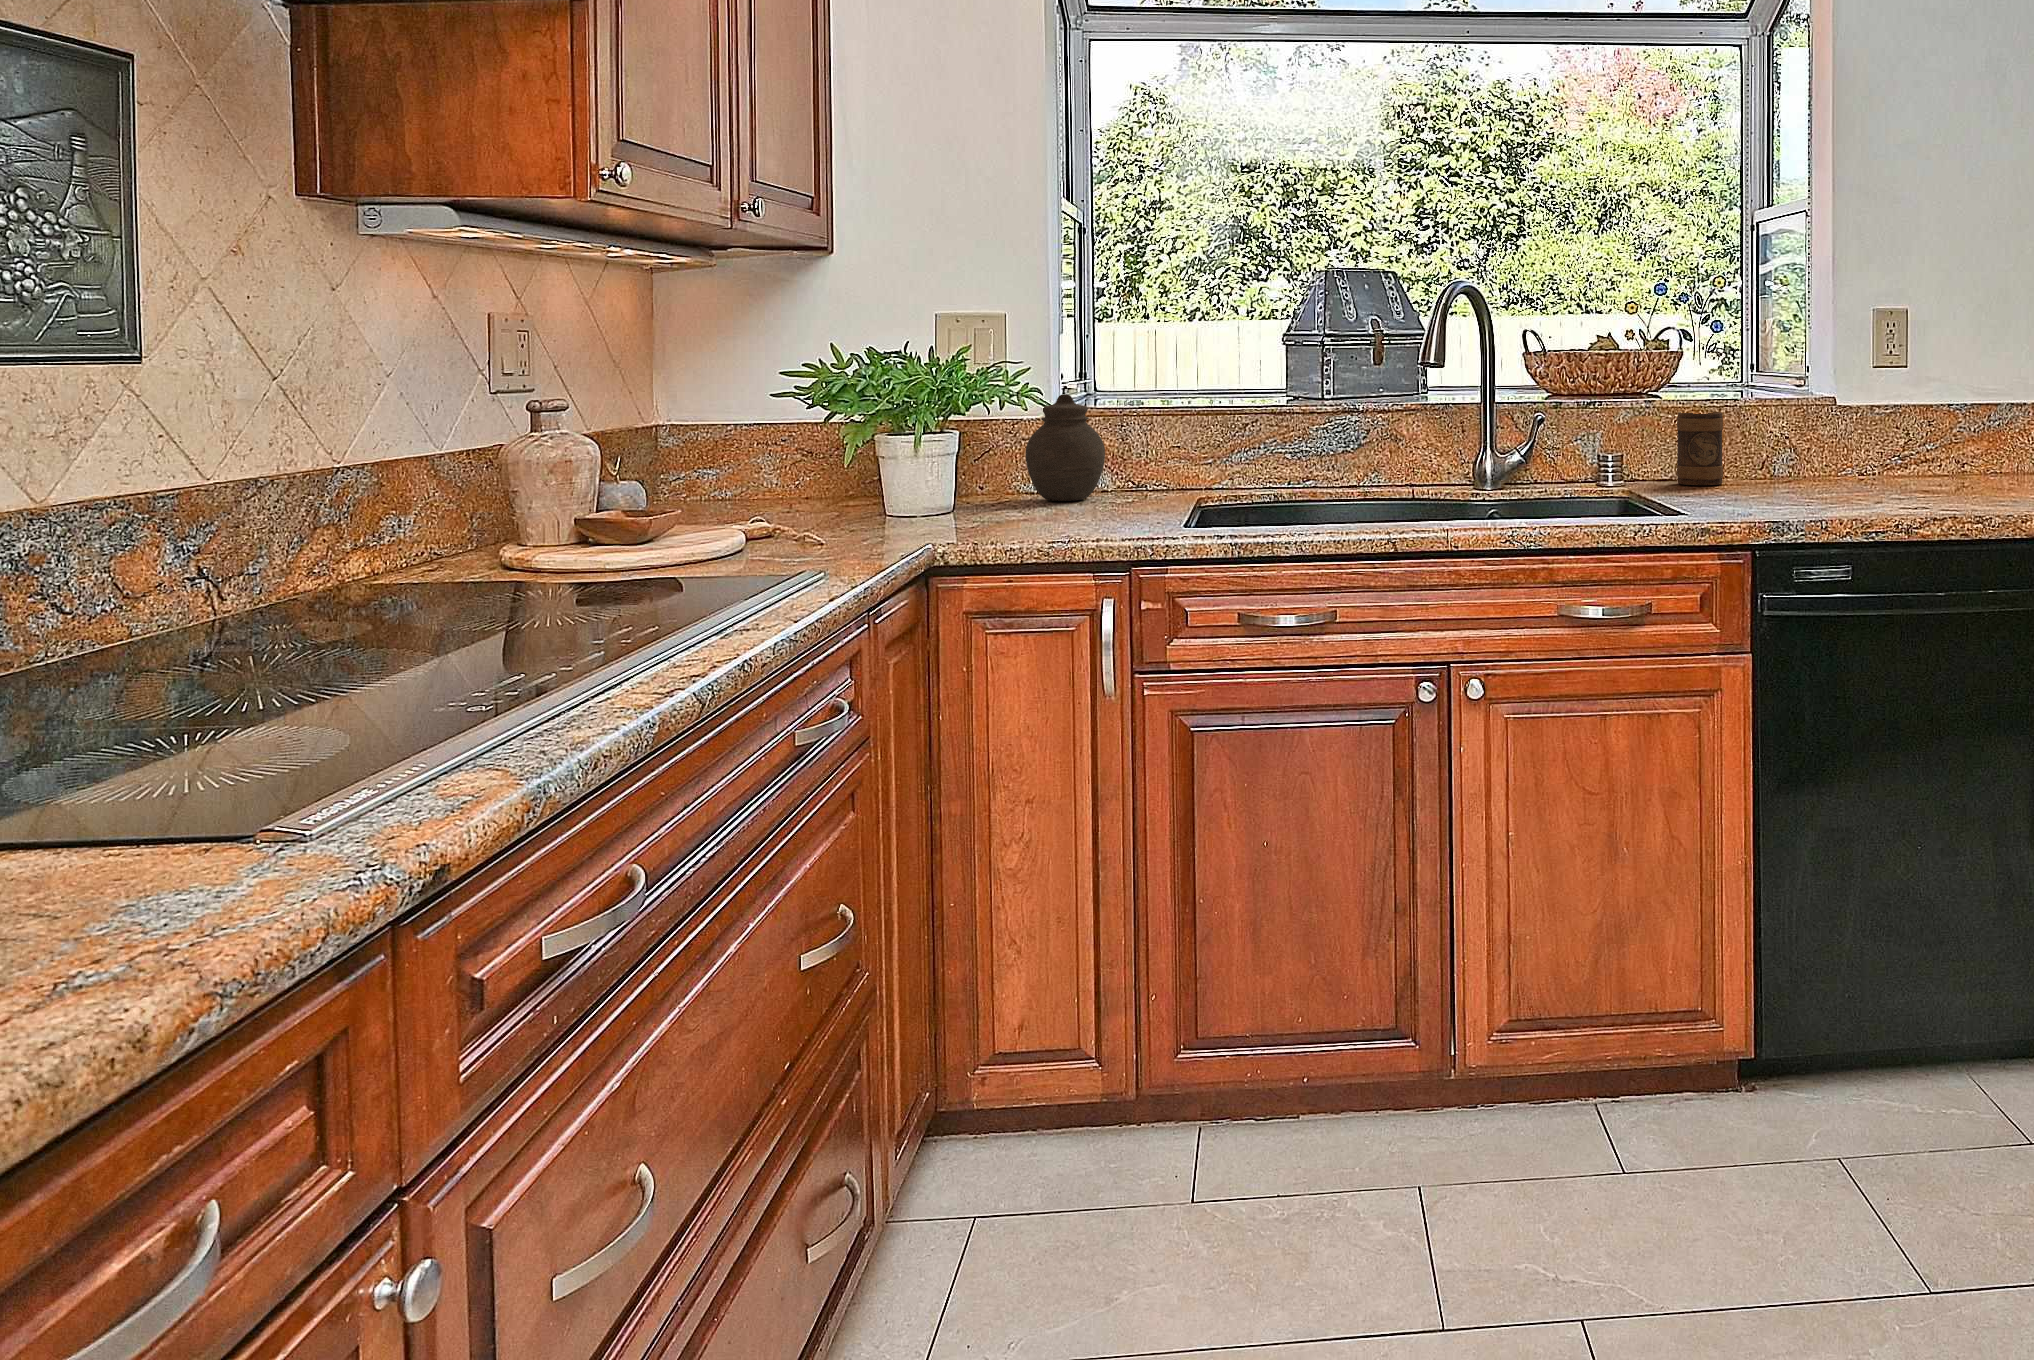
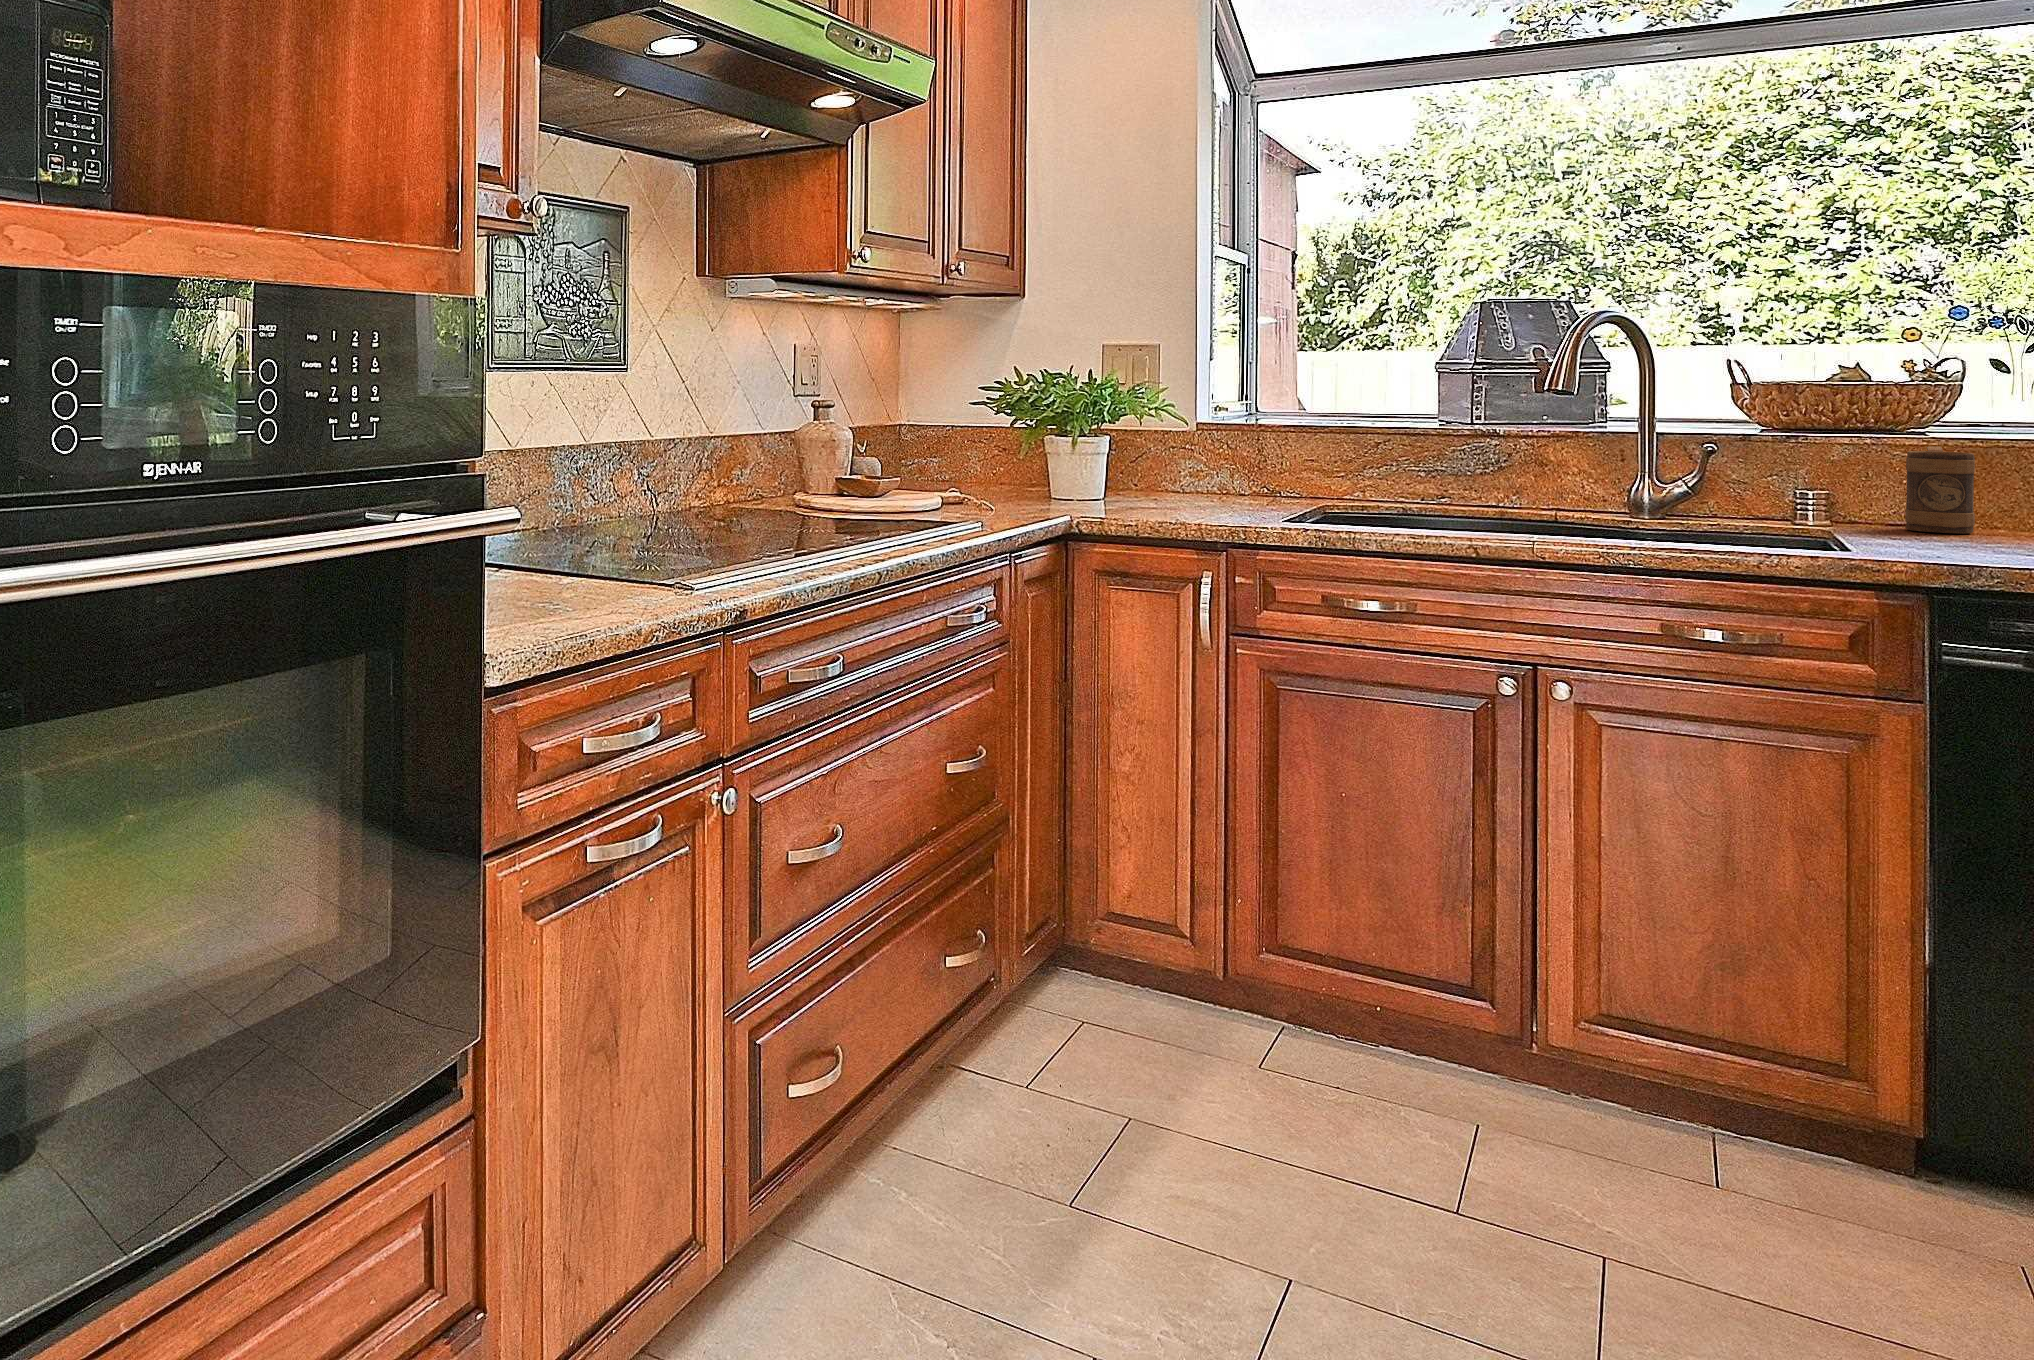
jar: present [1025,394,1105,501] -> none [1168,410,1237,498]

